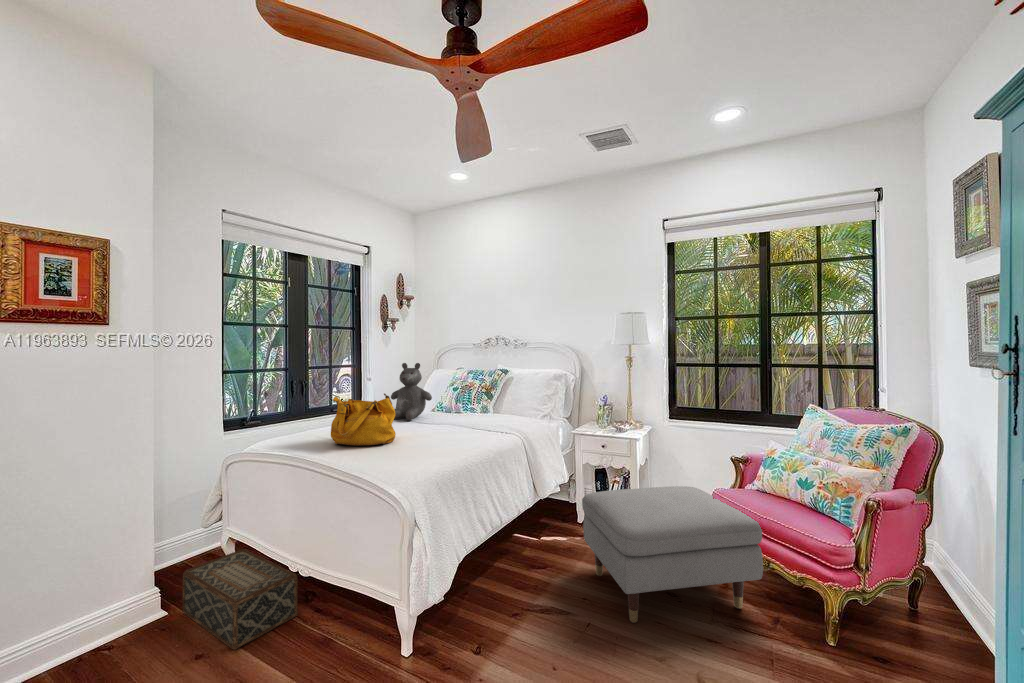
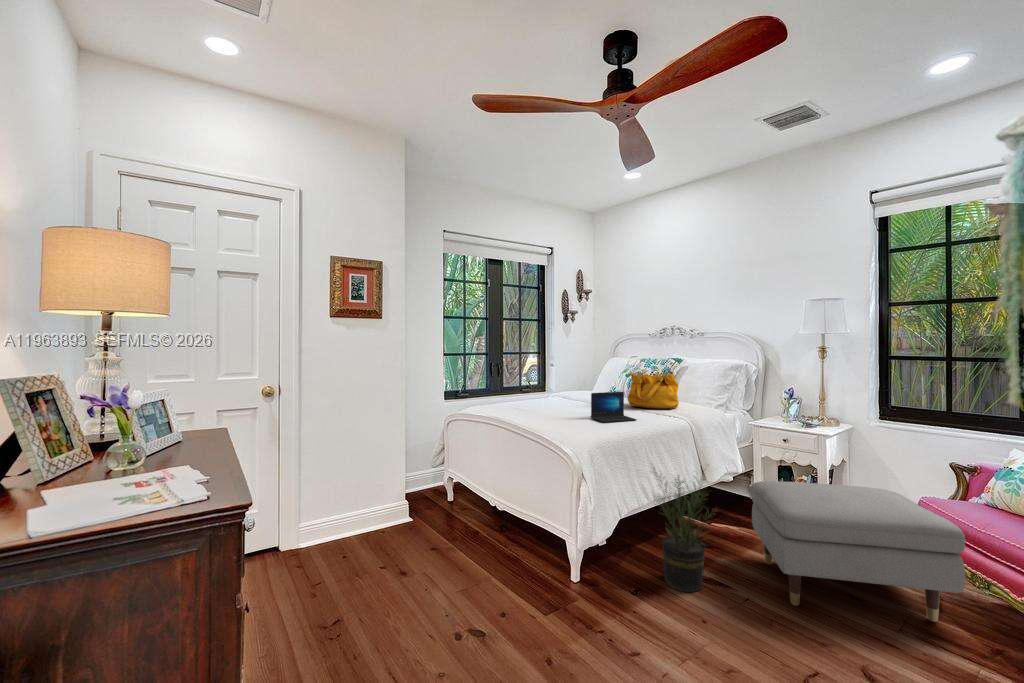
teddy bear: present [391,363,432,420] -> none [566,351,607,402]
handbag: present [331,393,396,446] -> present [628,370,679,409]
laptop: none [419,410,470,448] -> present [591,392,637,422]
potted plant: none [484,483,566,635] -> present [654,467,711,592]
woven basket: present [183,549,298,650] -> none [422,488,497,552]

